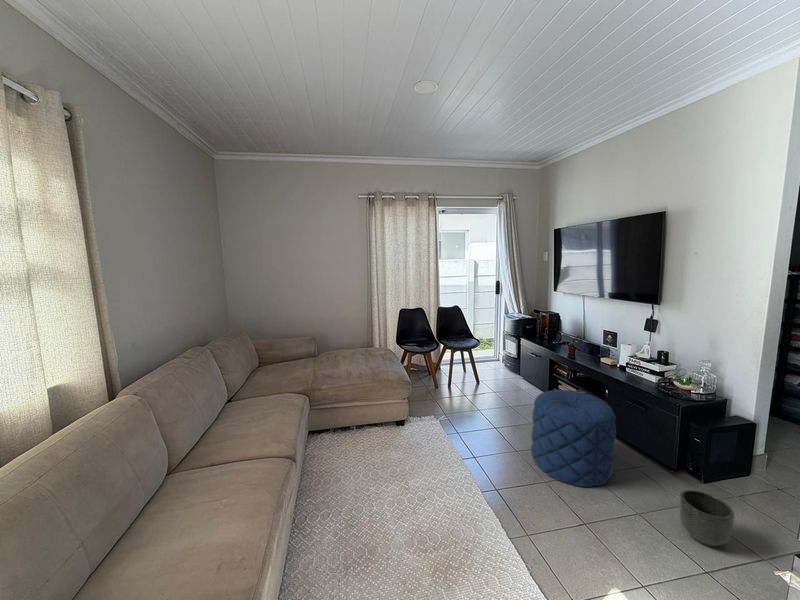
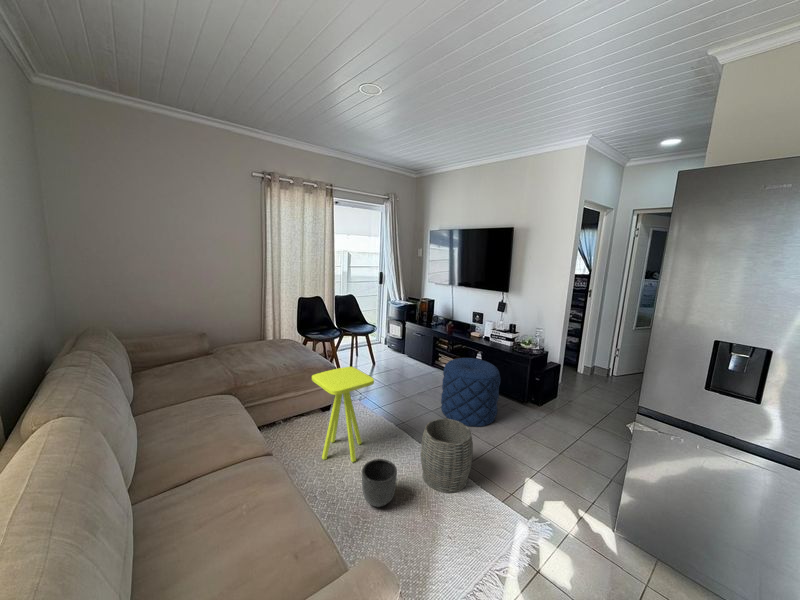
side table: none [364,383,421,487] -> present [312,367,374,462]
woven basket: none [461,462,527,564] -> present [421,419,473,493]
planter: present [679,490,734,547] -> present [362,459,397,507]

